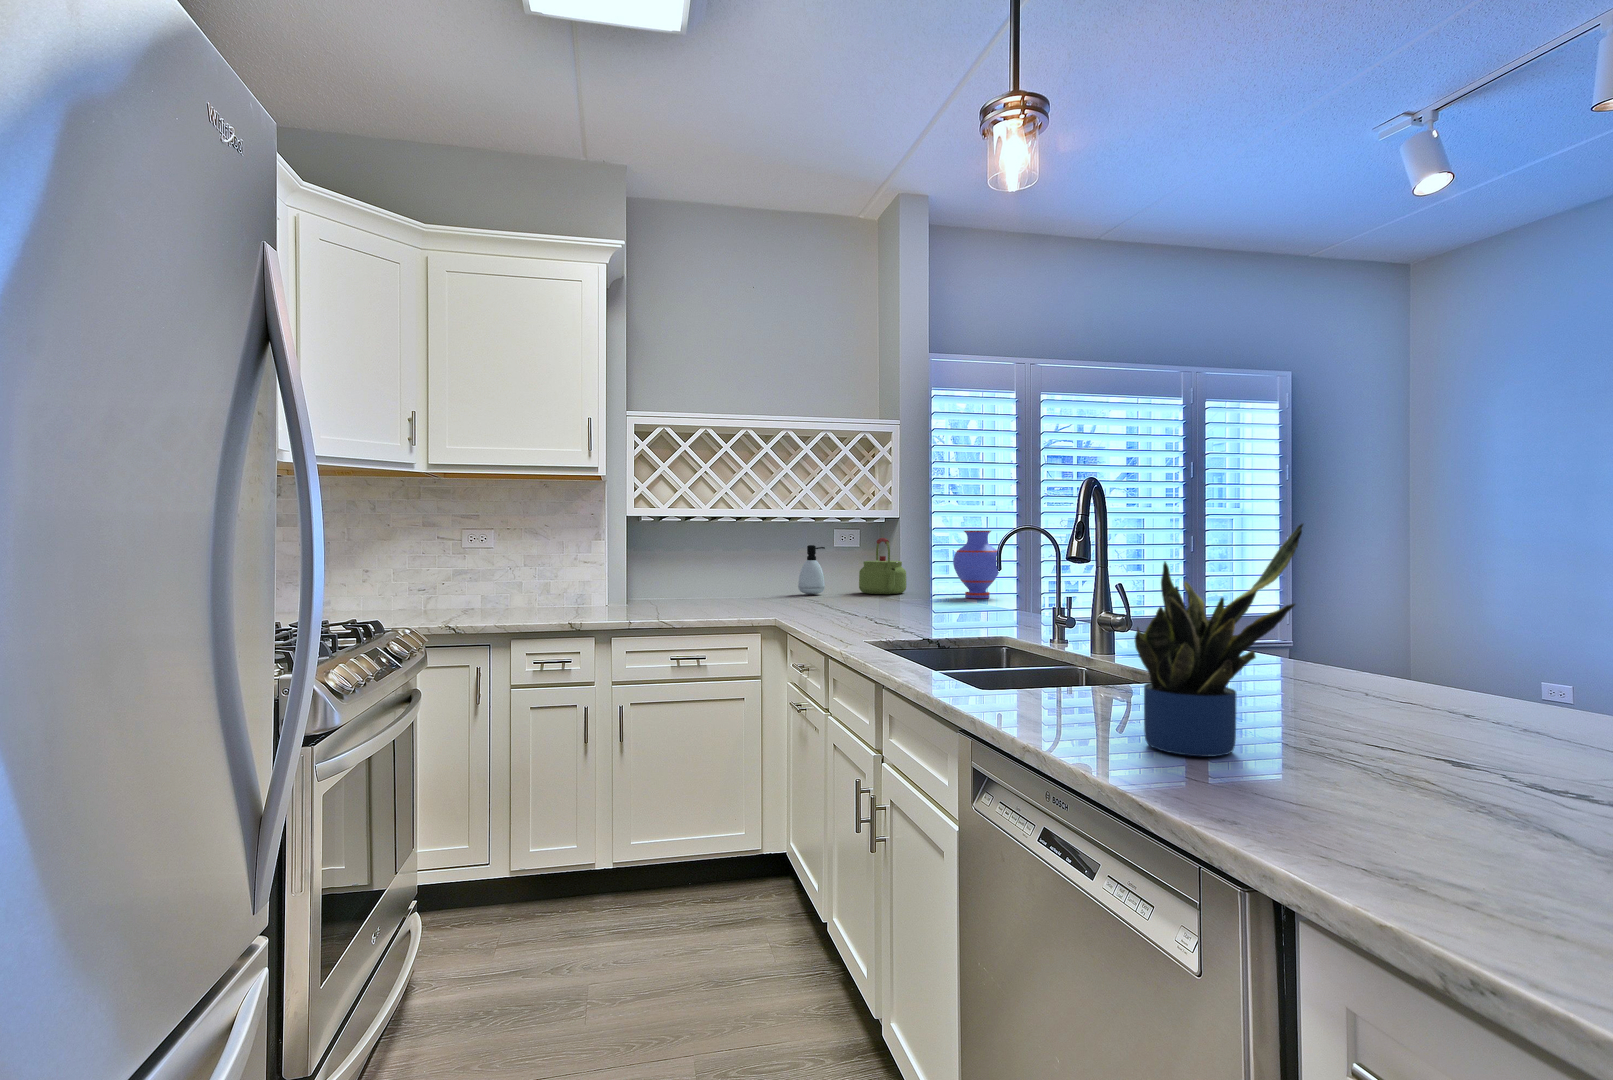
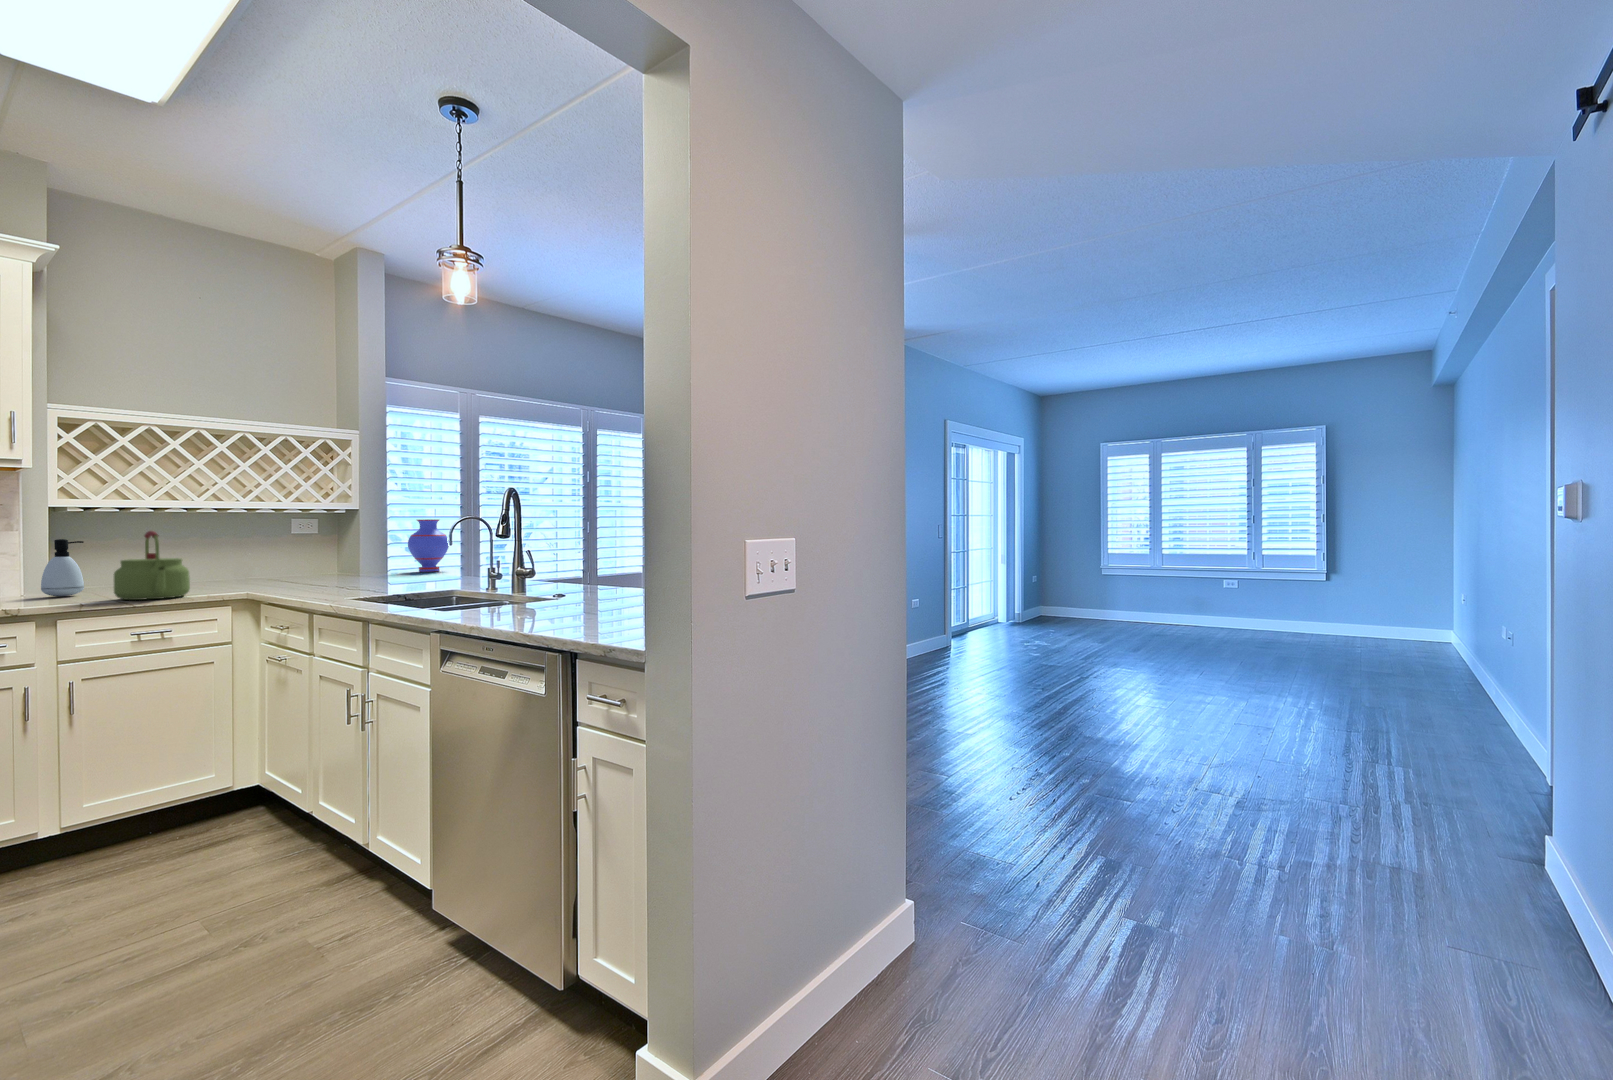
potted plant: present [1135,524,1303,756] -> none [527,510,602,623]
kettle: present [859,538,907,594] -> present [114,531,190,600]
soap dispenser: present [798,545,825,595] -> present [41,539,84,596]

